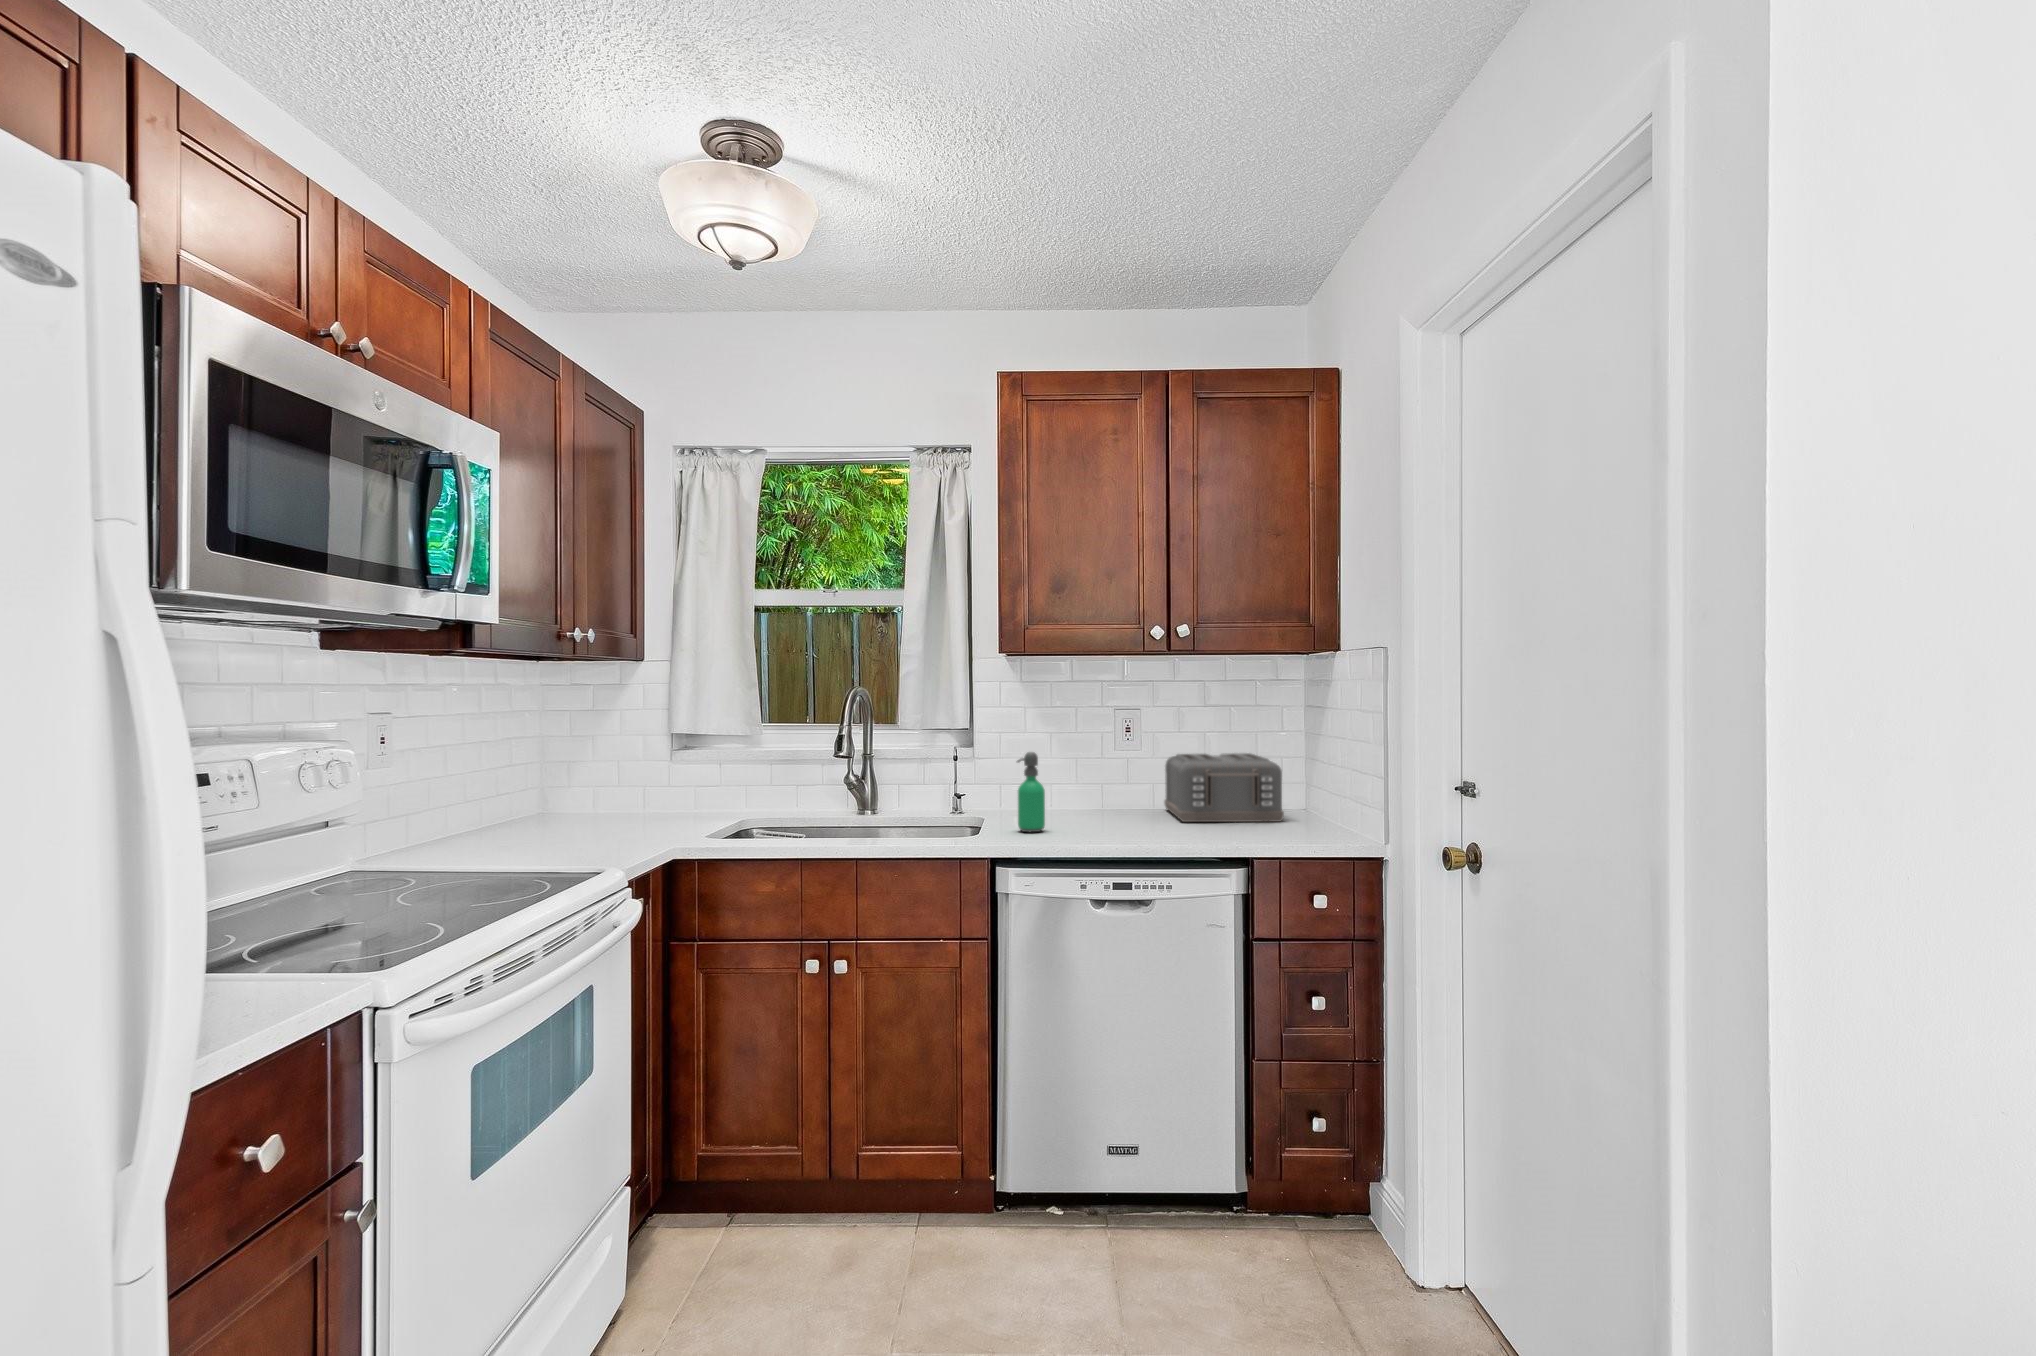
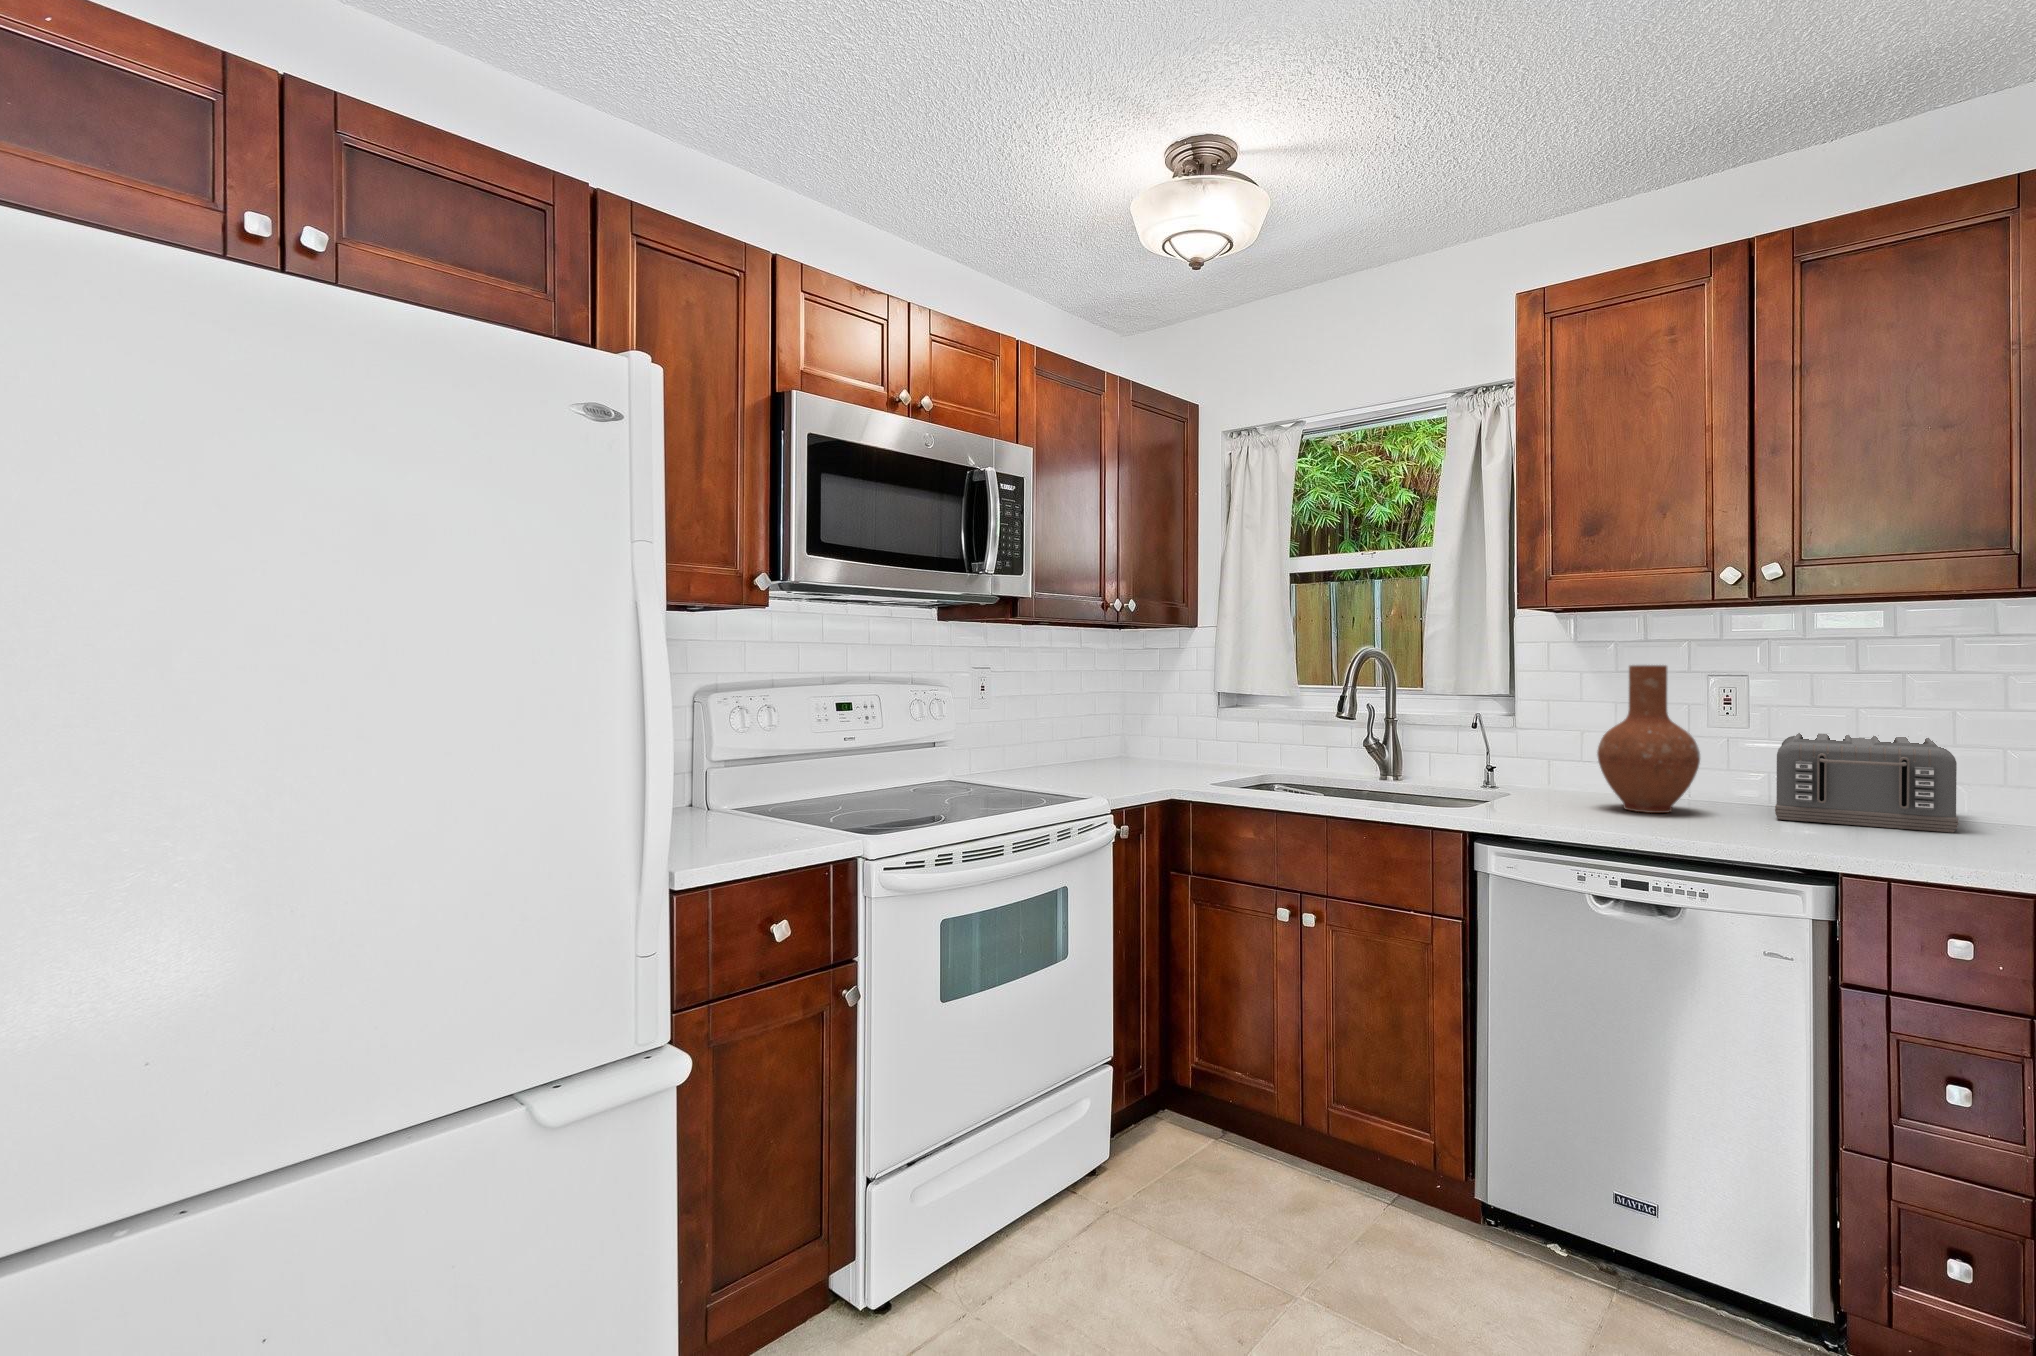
vase: none [1059,703,1131,826] -> present [1597,665,1700,813]
soap dispenser: present [1017,752,1045,832] -> none [1526,720,1566,812]

